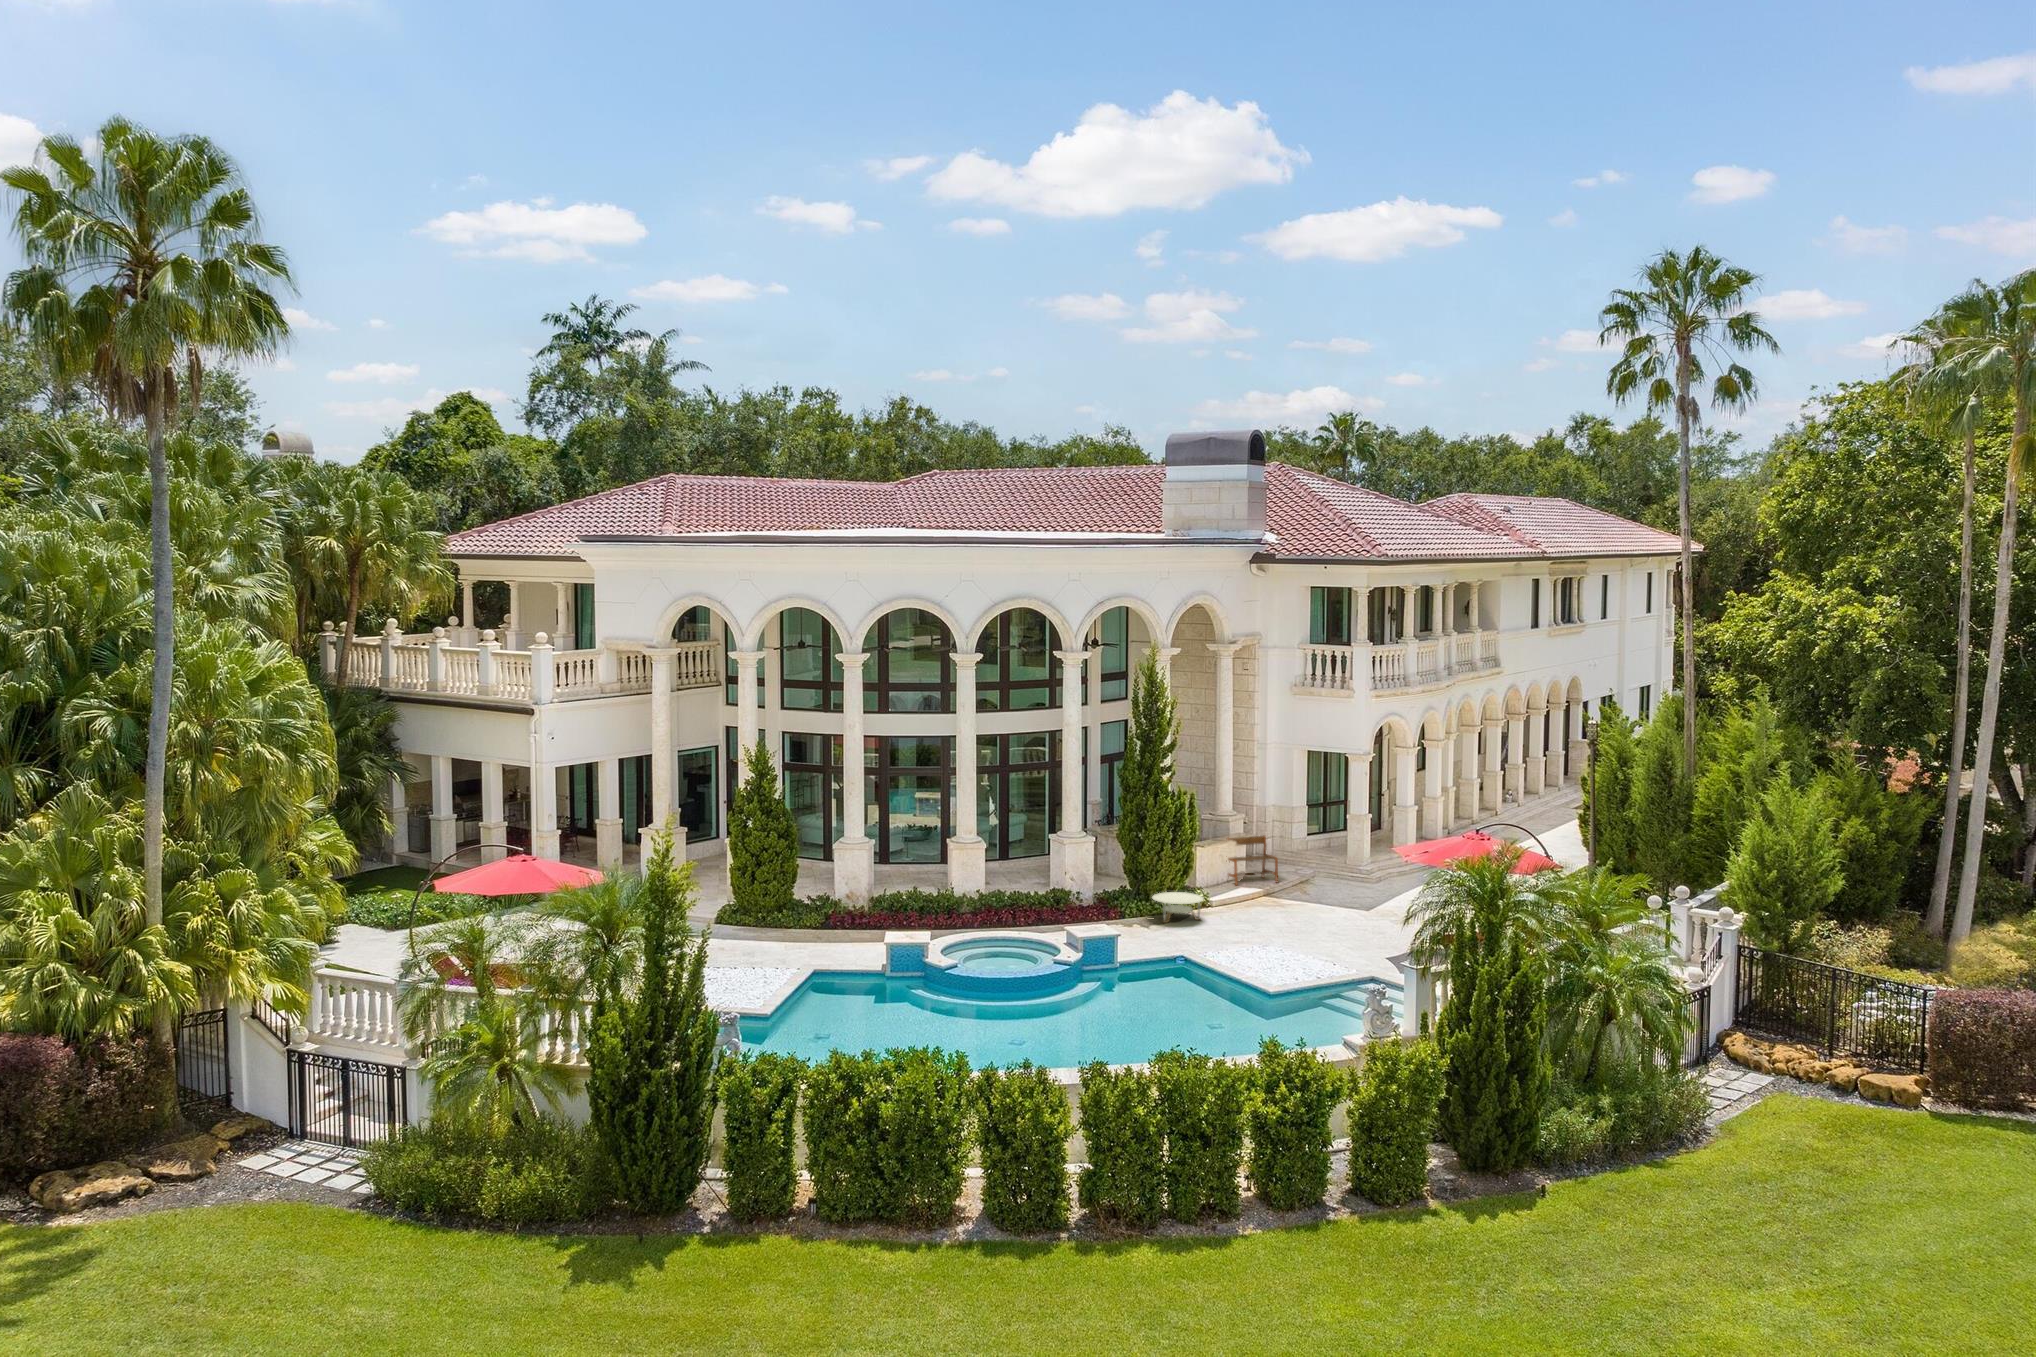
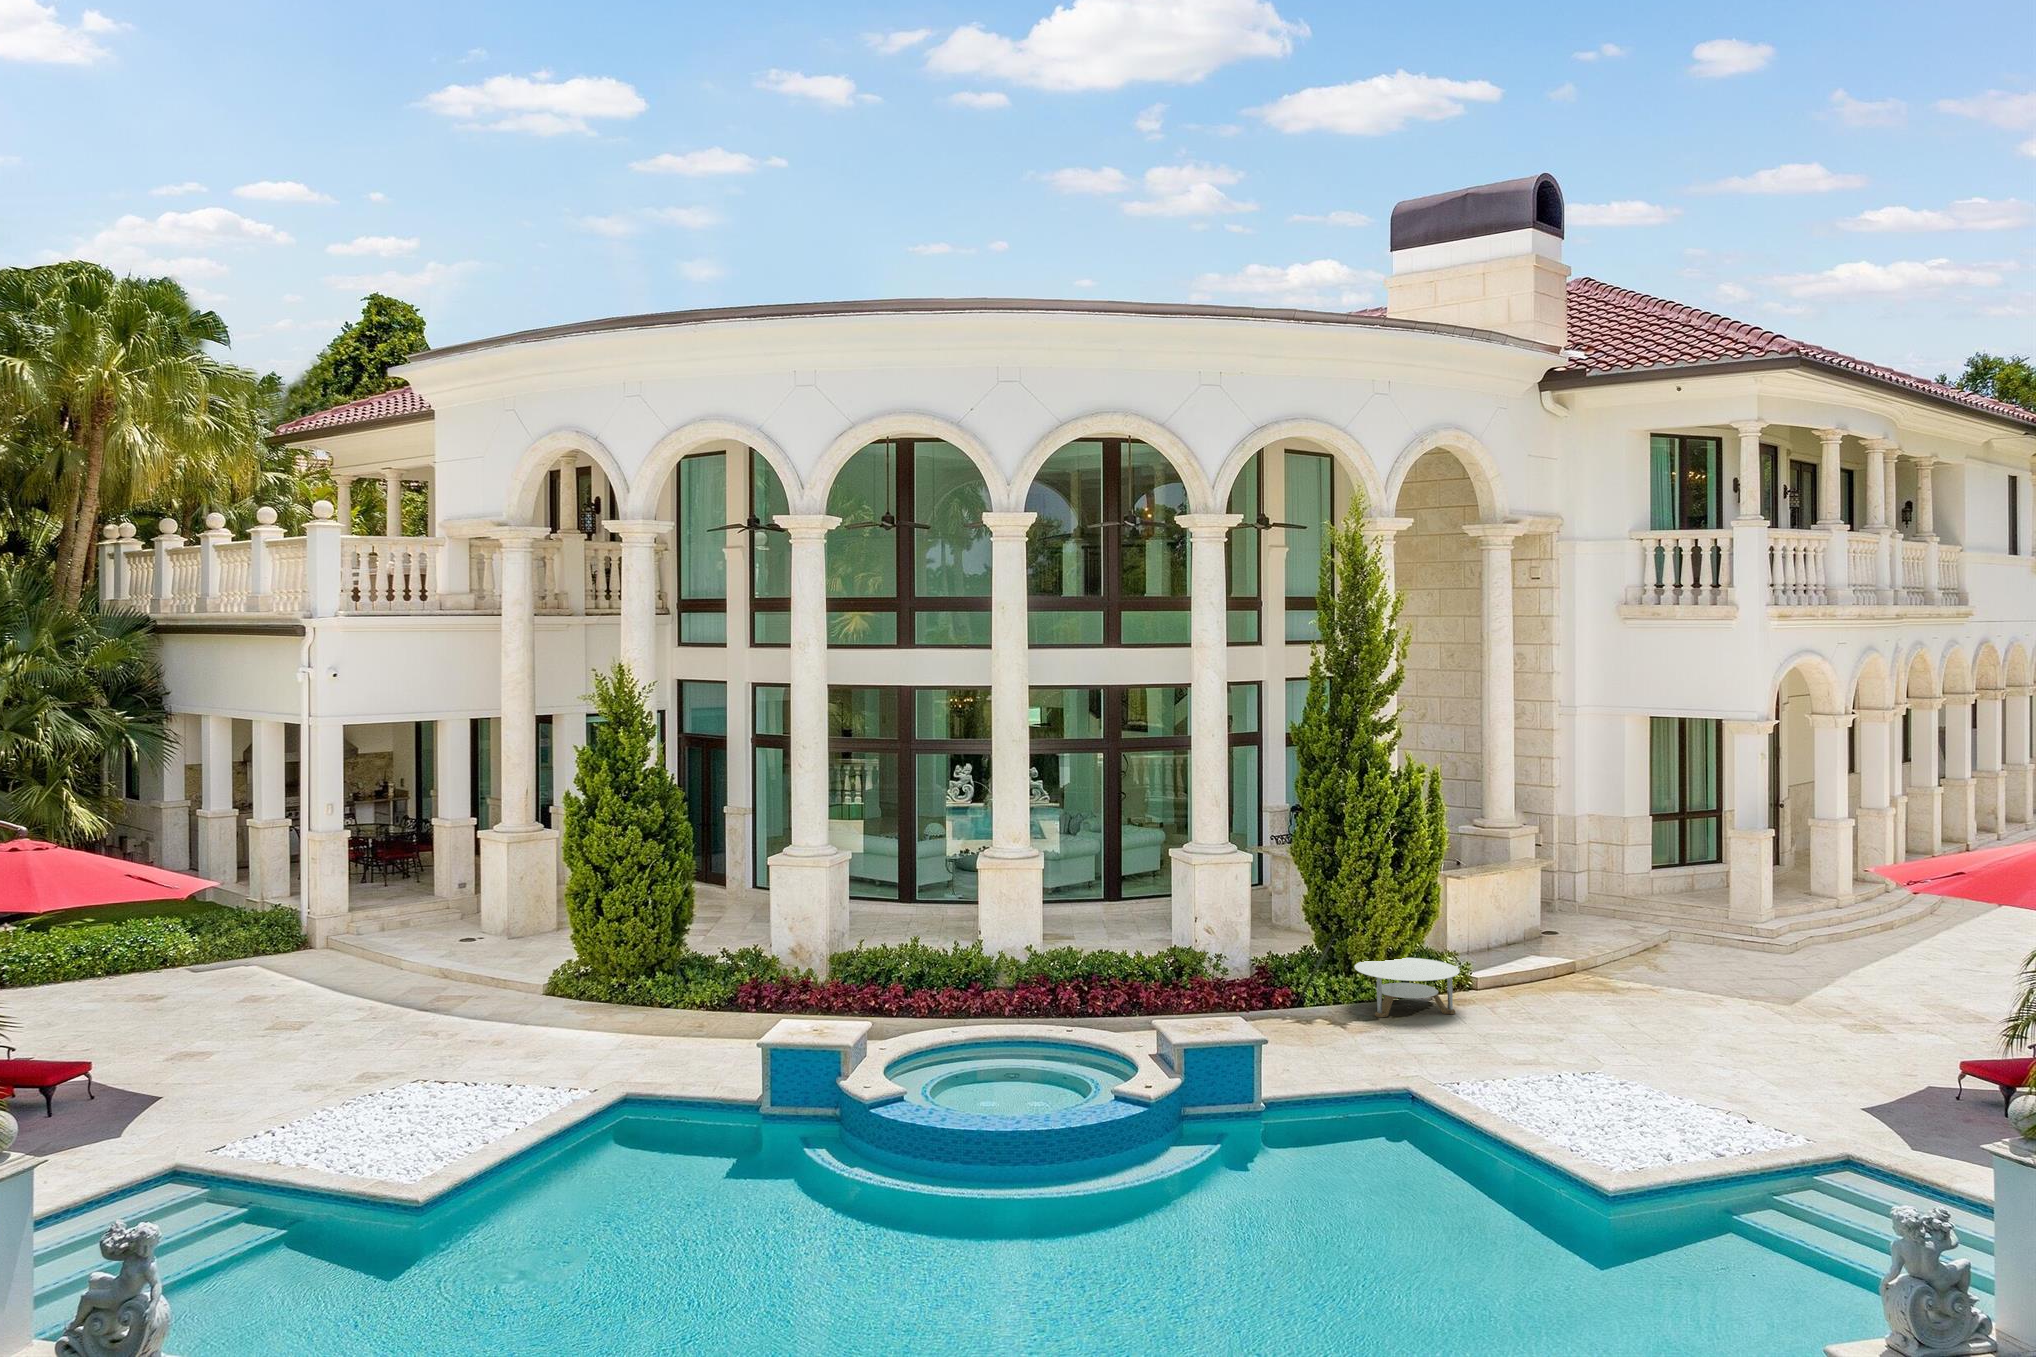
bench: present [1228,836,1278,885] -> none [1504,862,1608,951]

